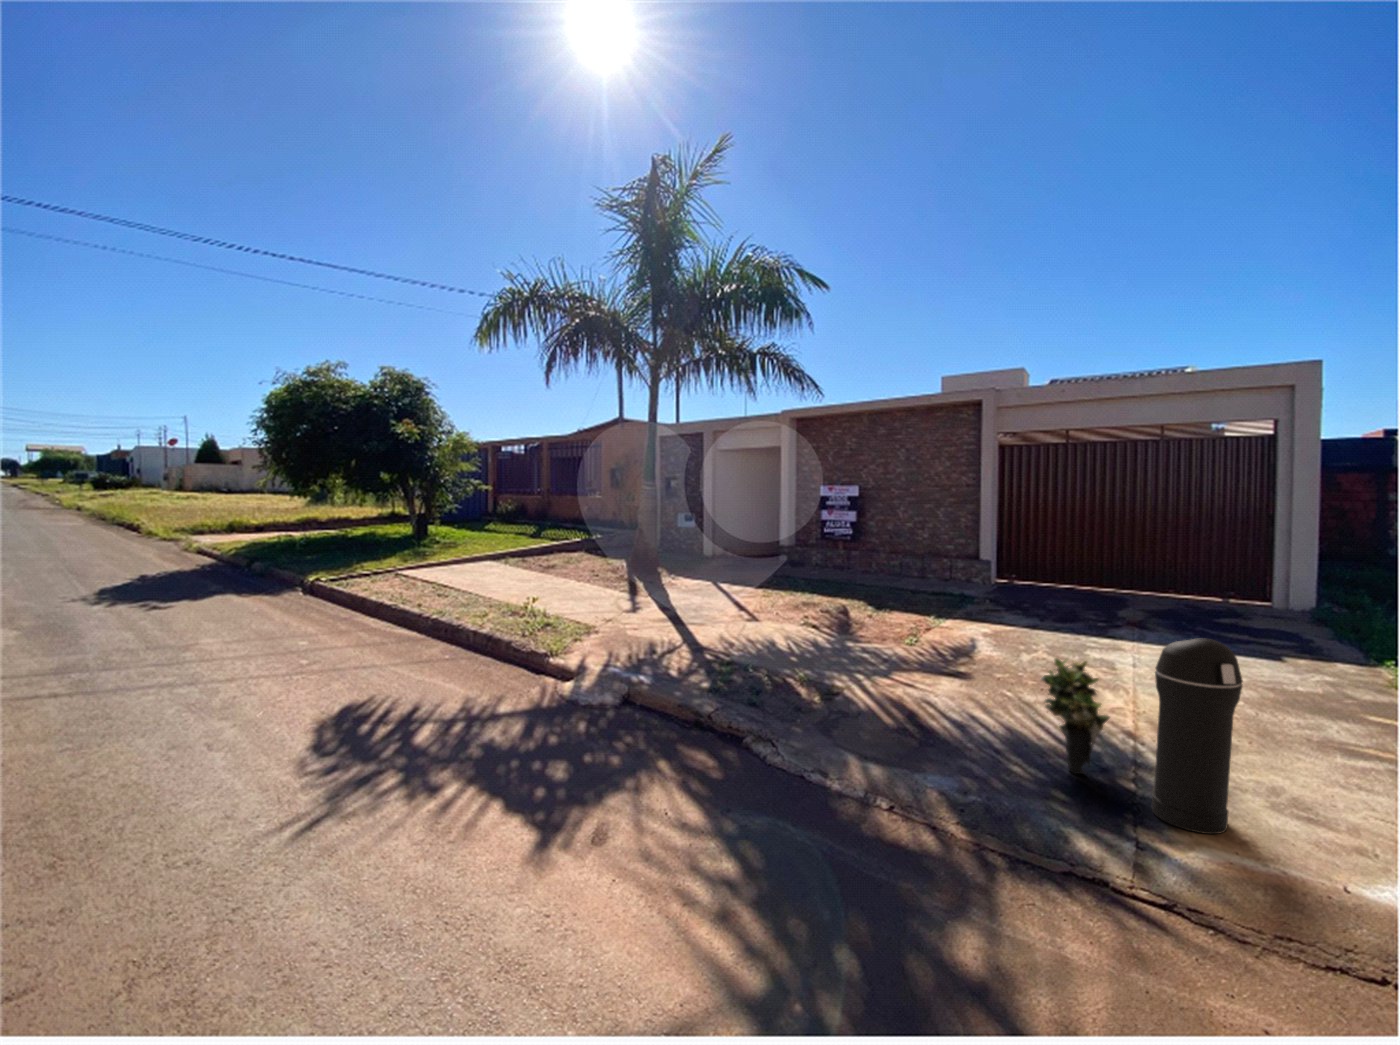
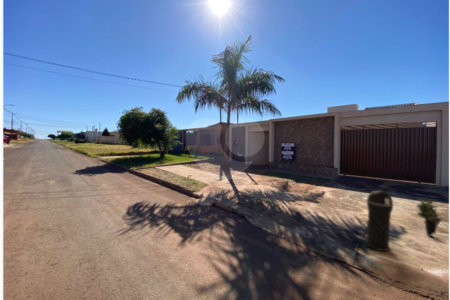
potted plant: present [1042,658,1110,774] -> present [417,200,441,237]

